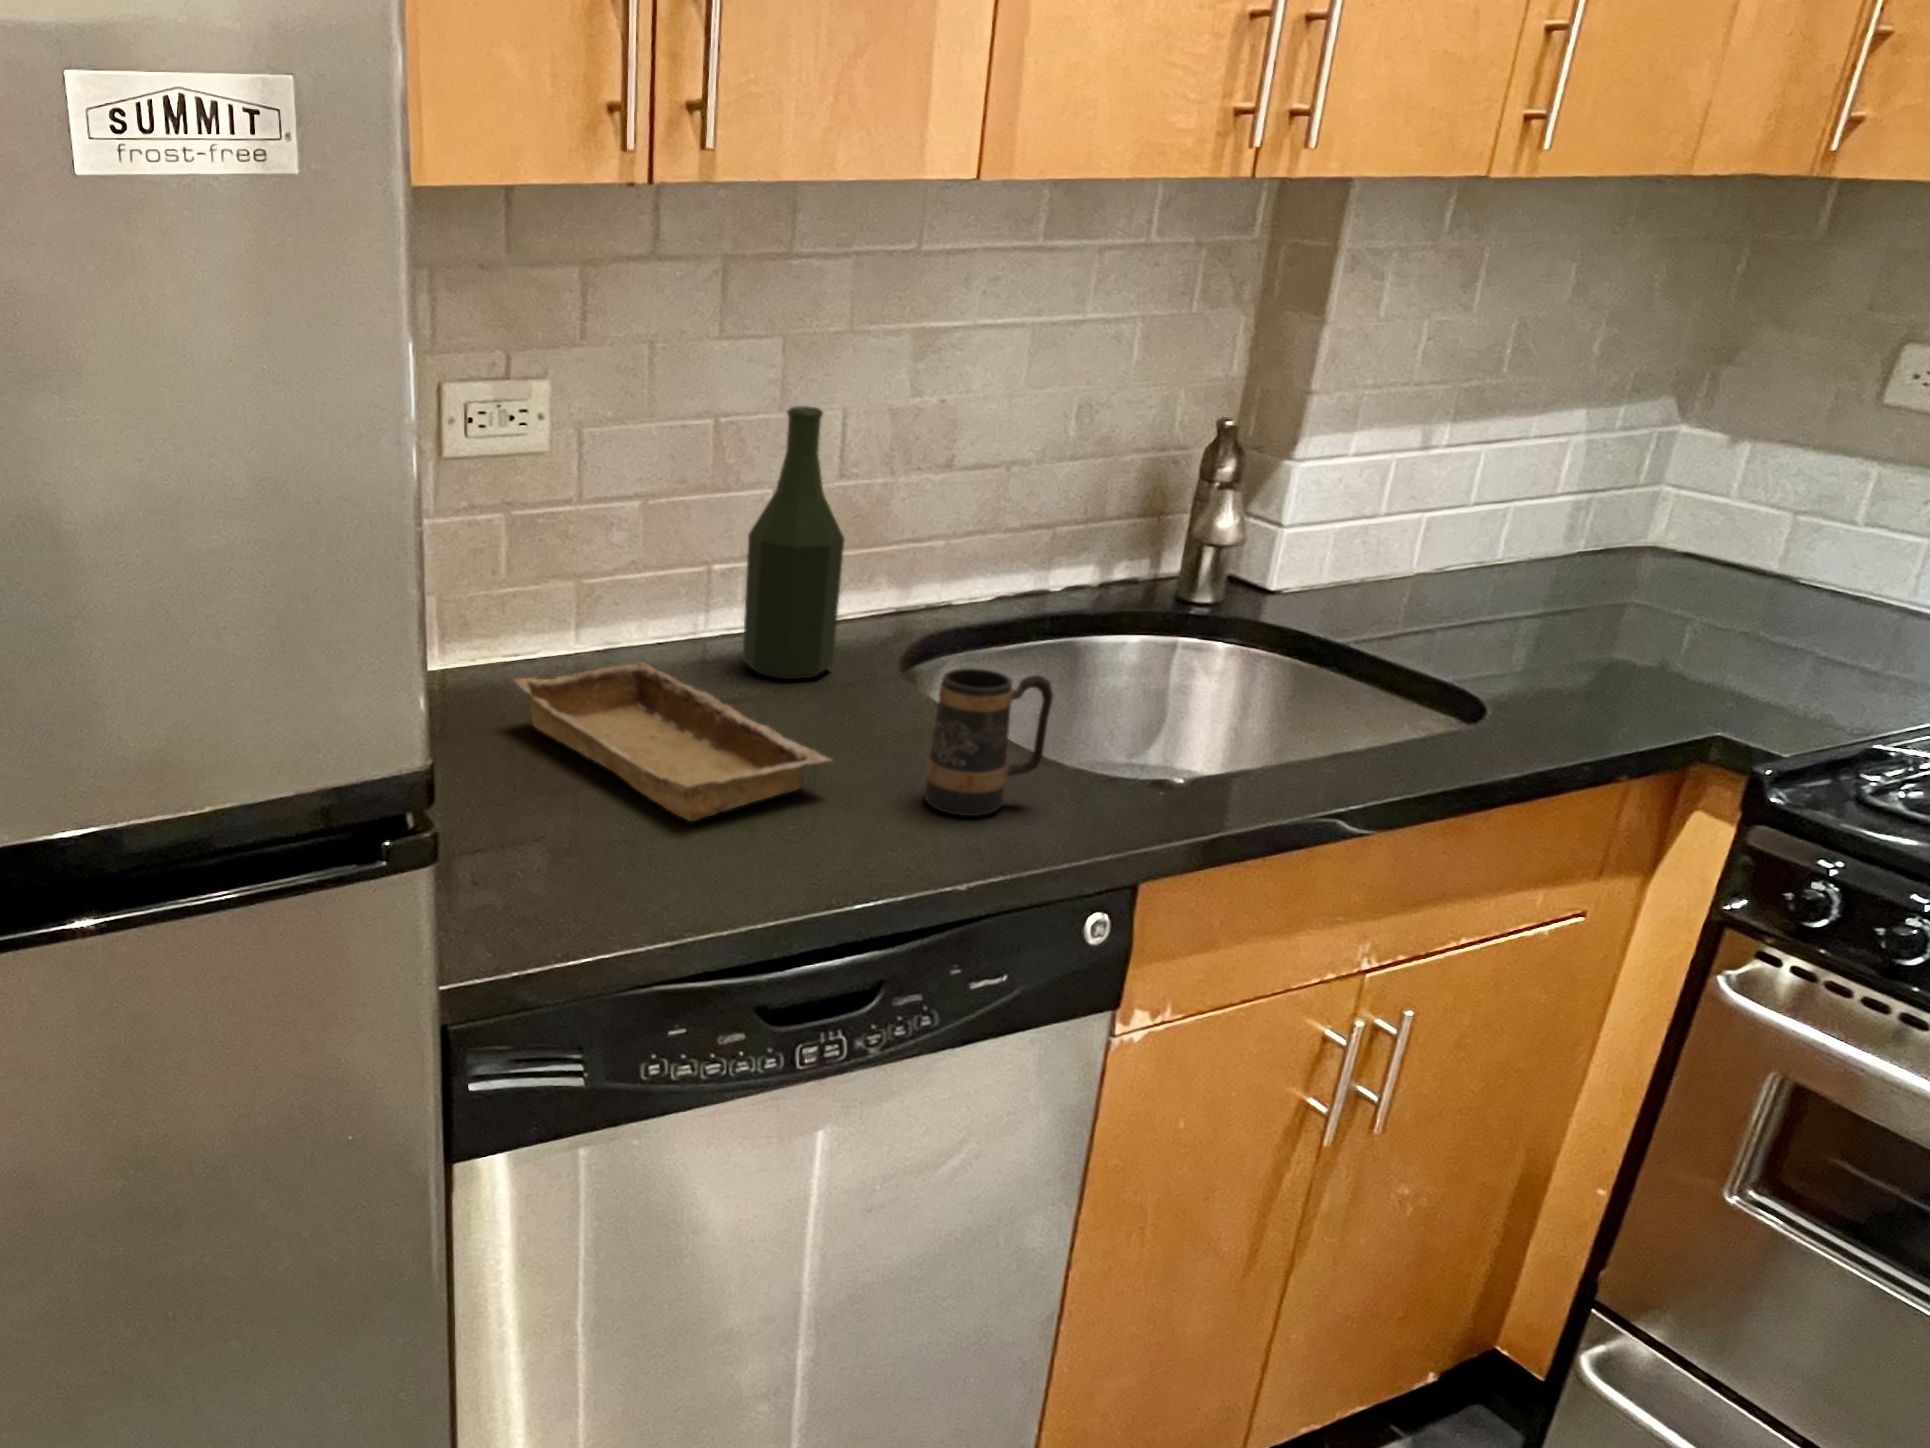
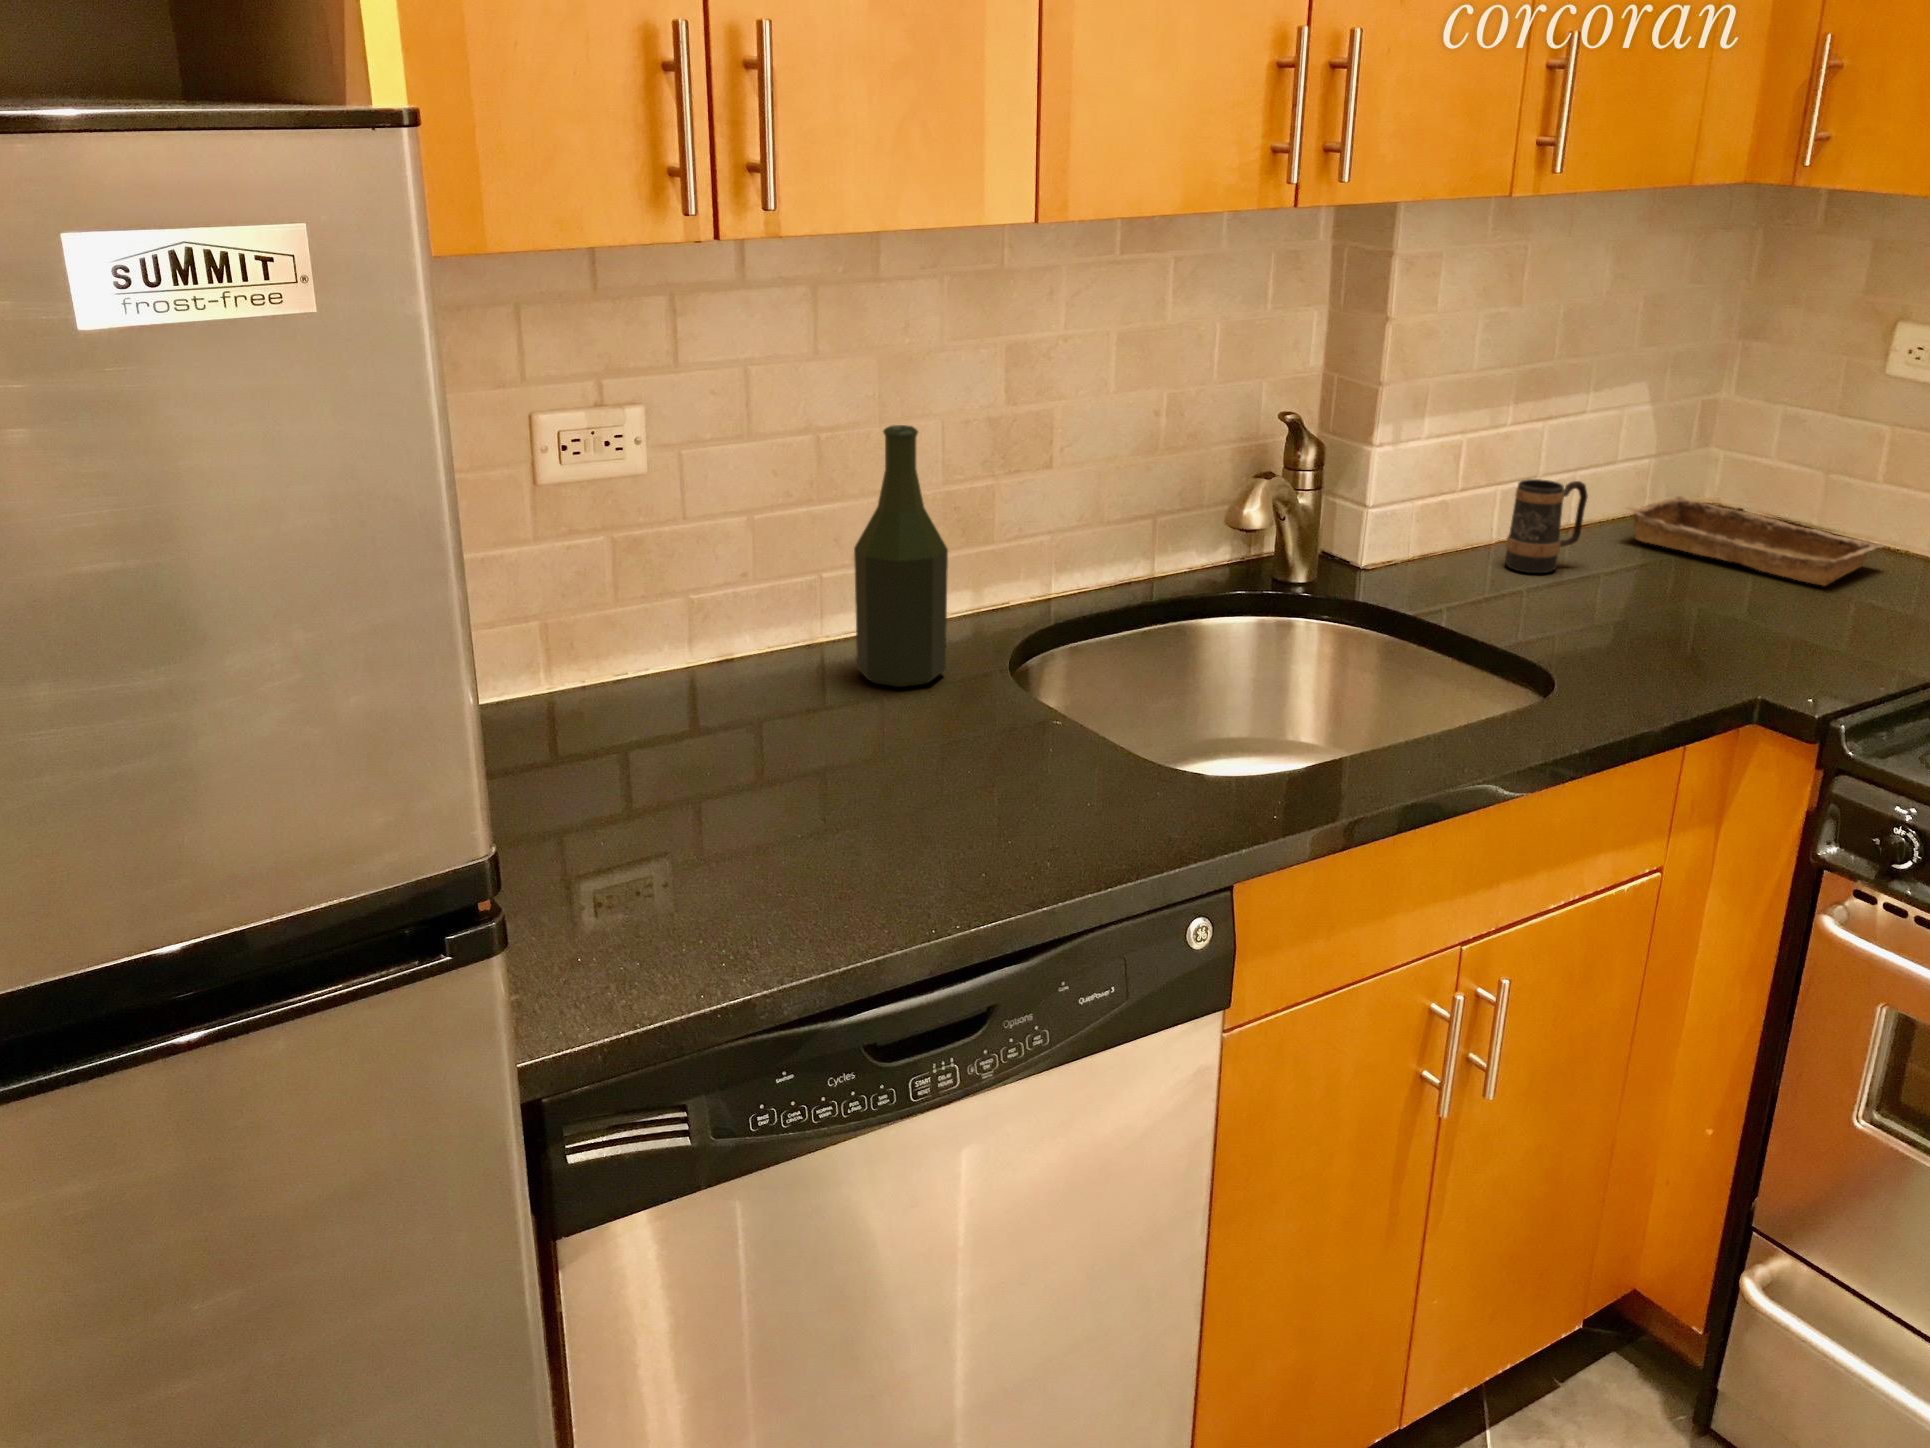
tray: present [515,662,830,821] -> present [1627,496,1883,586]
mug: present [924,668,1053,816] -> present [1505,479,1588,573]

